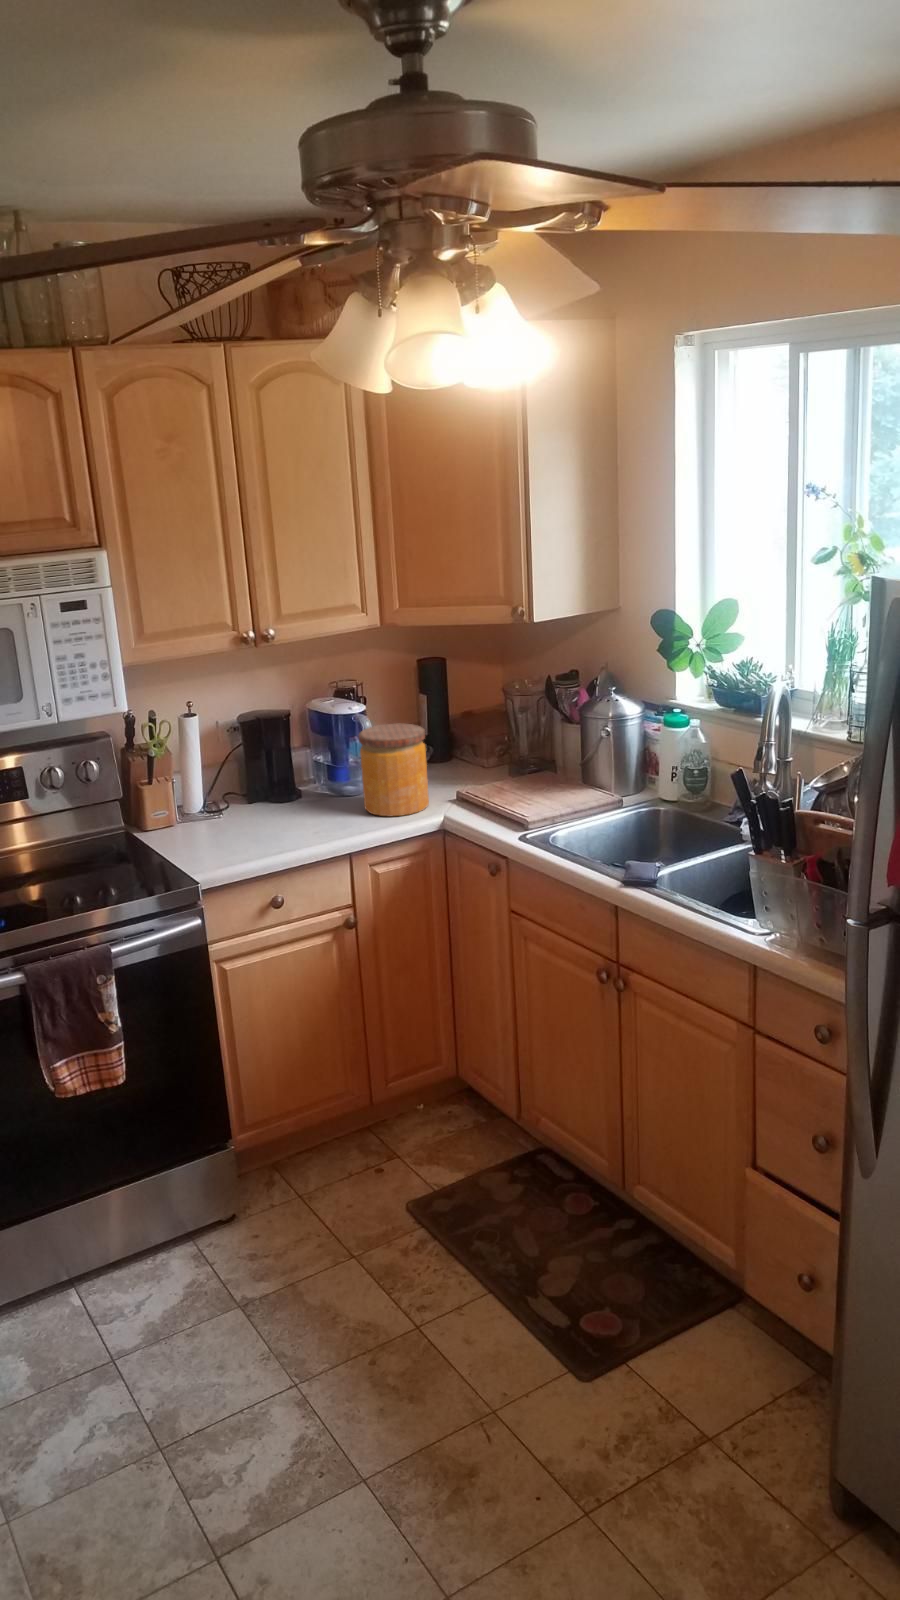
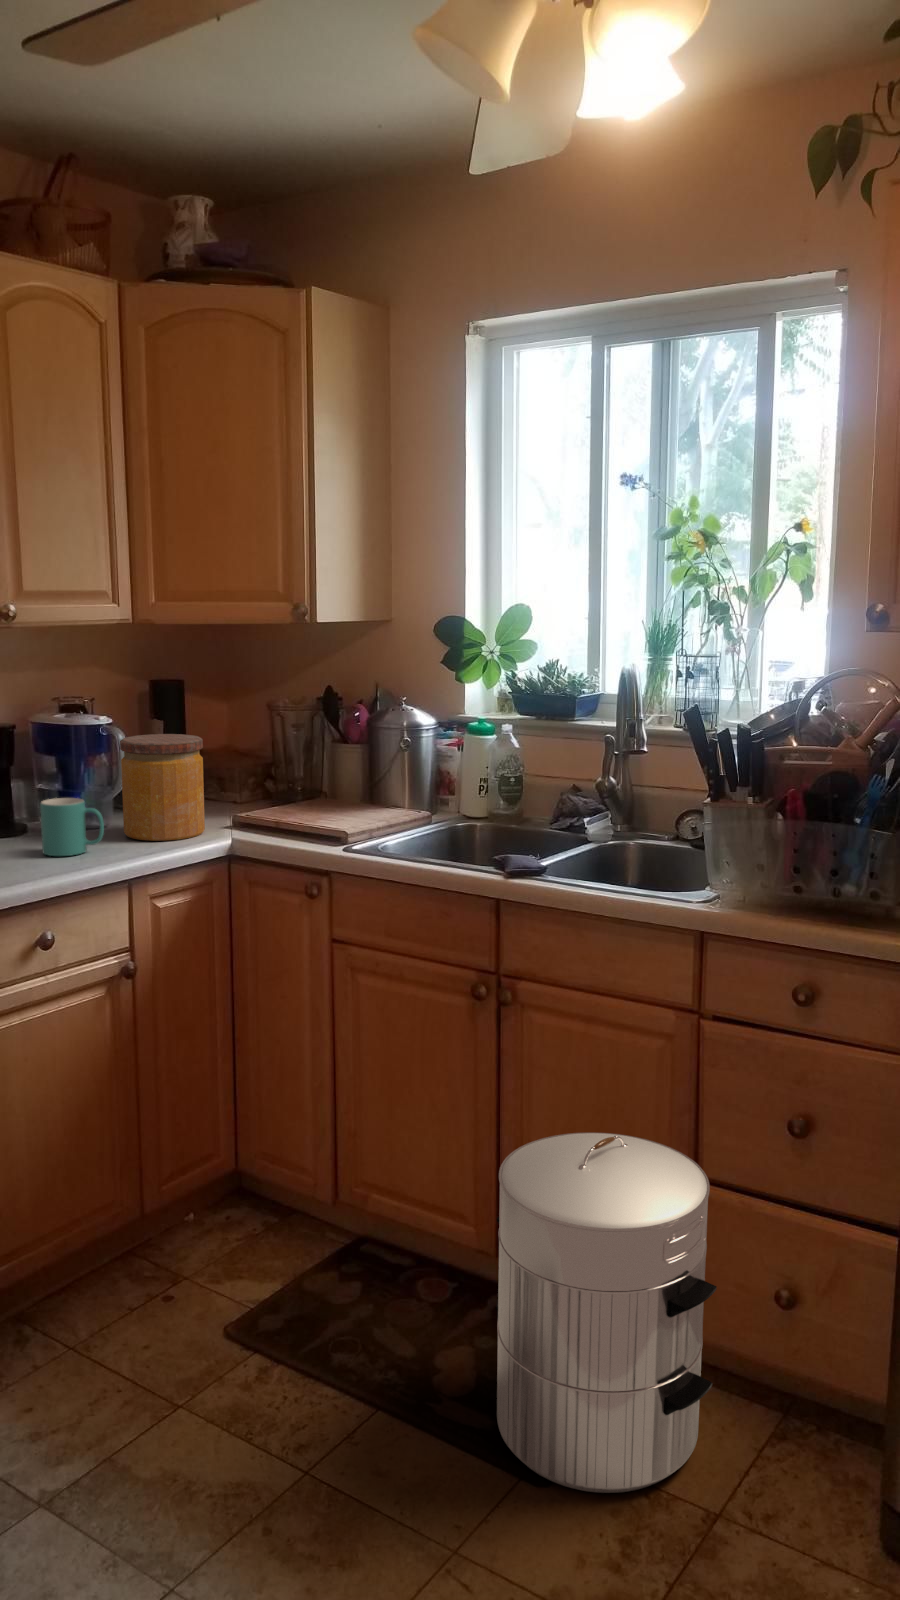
mug: none [290,781,338,830] -> present [40,798,104,856]
waste bin: none [562,1109,739,1404] -> present [496,1133,717,1493]

